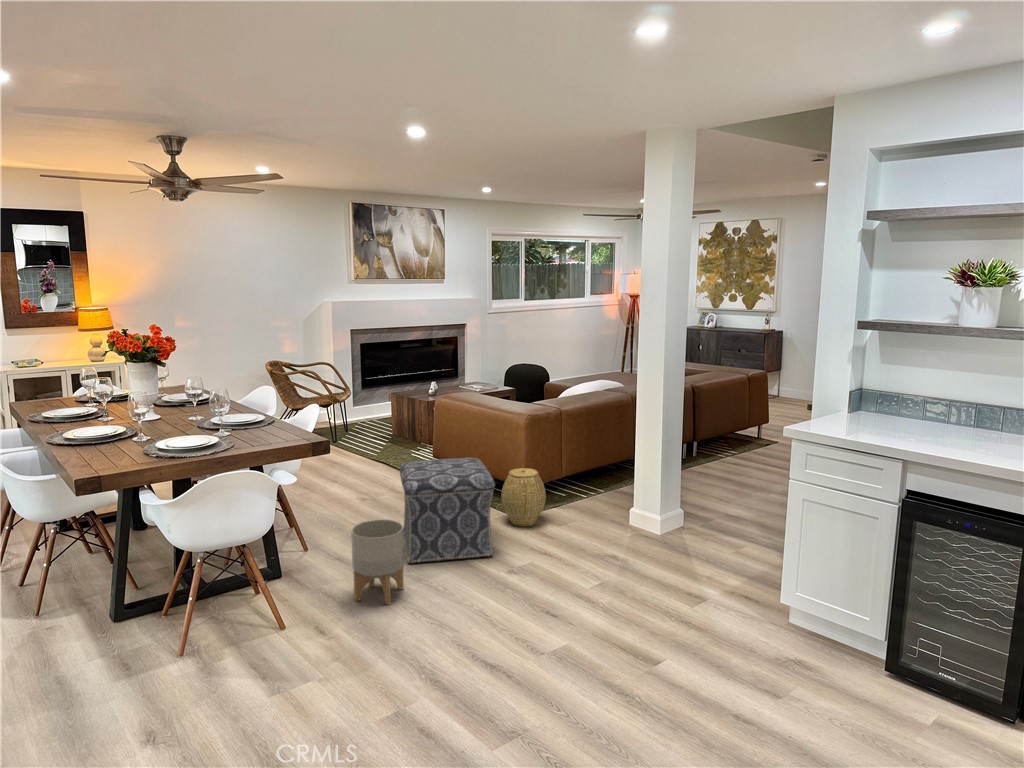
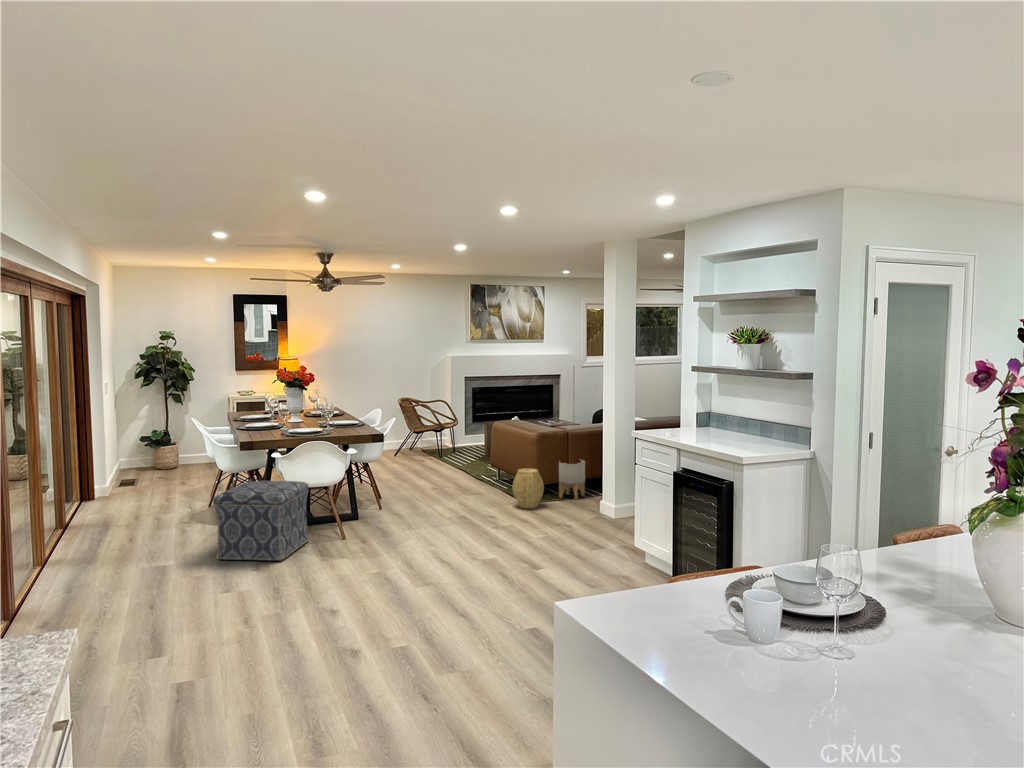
ottoman: present [400,458,495,564] -> present [213,481,309,561]
planter: present [351,519,404,605] -> present [559,460,585,500]

